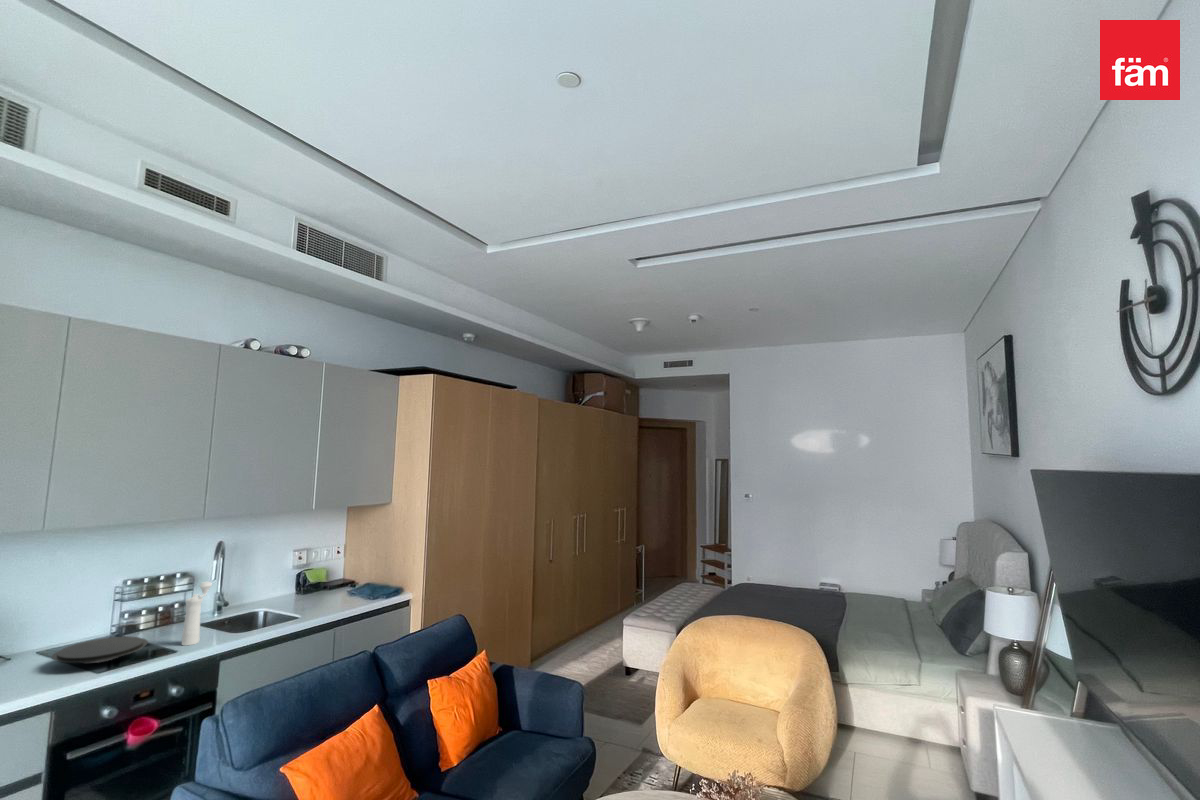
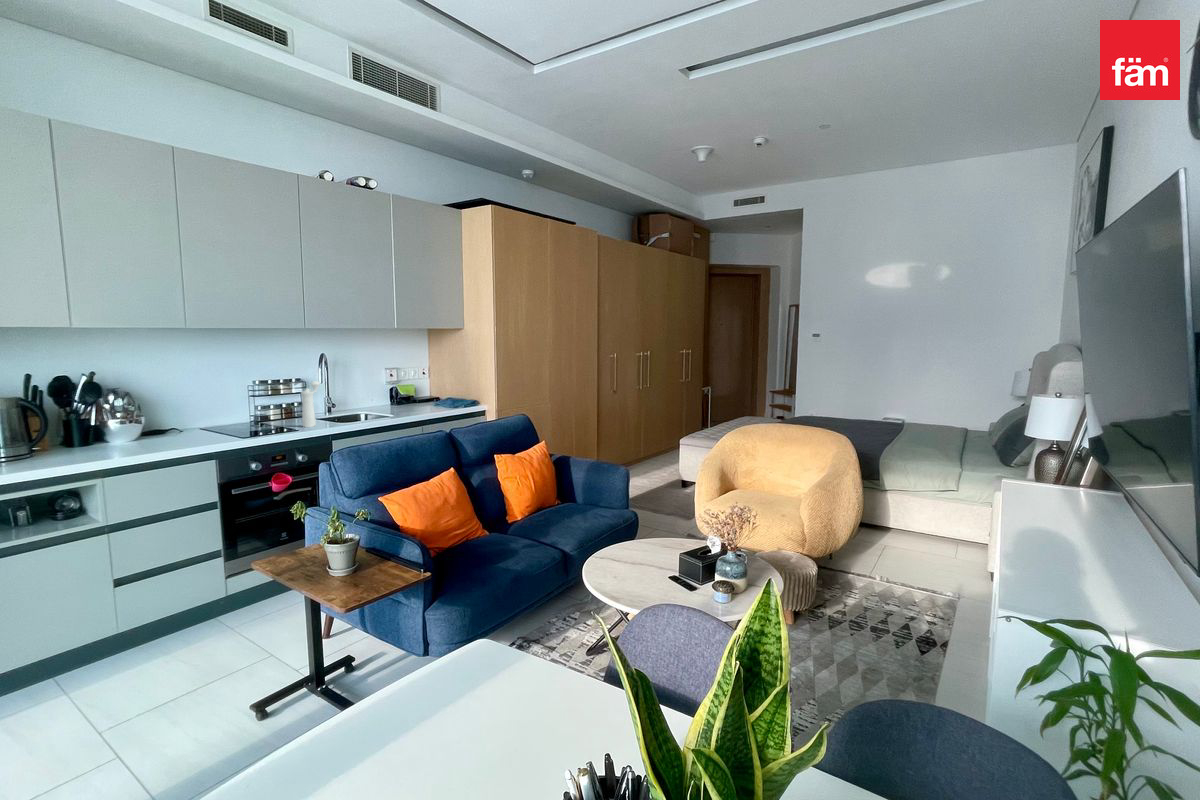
plate: present [52,637,148,663] -> none [210,418,277,433]

